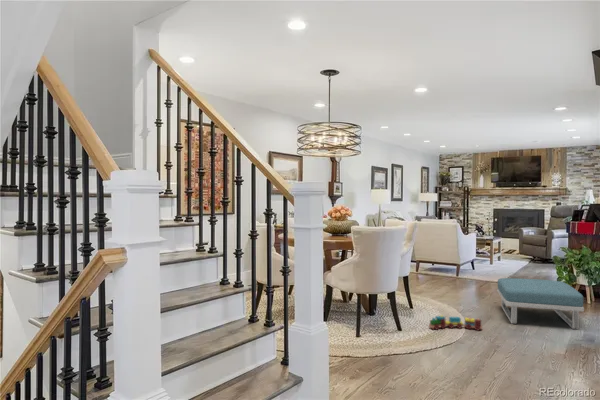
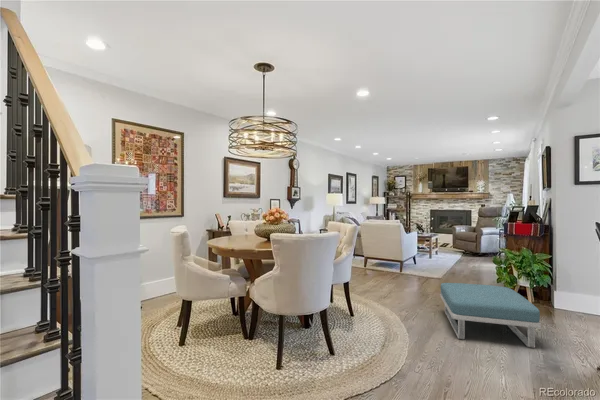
toy train: present [429,316,482,330] -> none [367,333,427,352]

